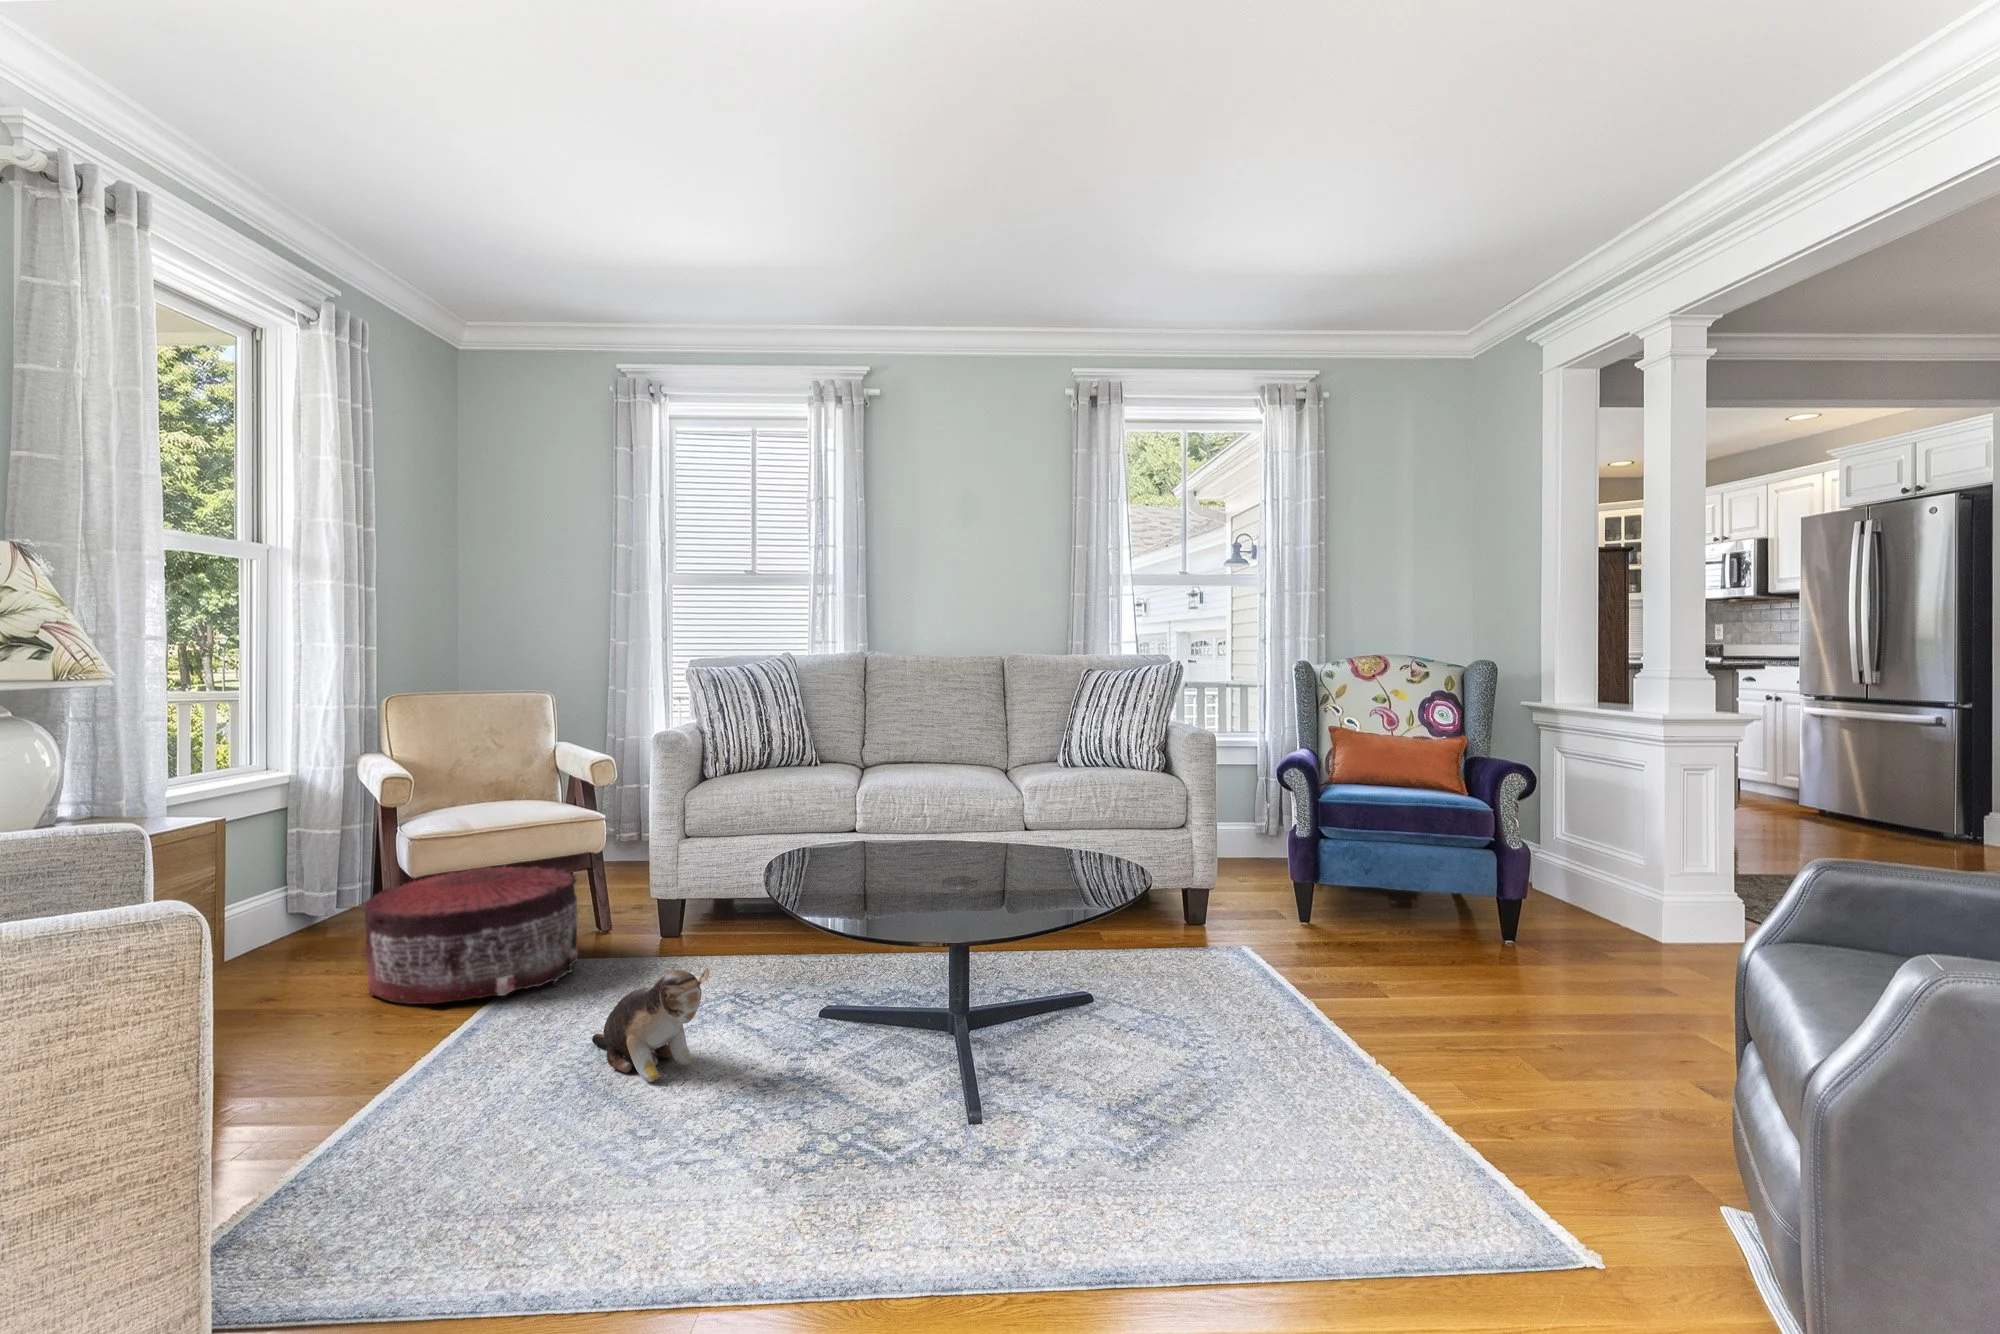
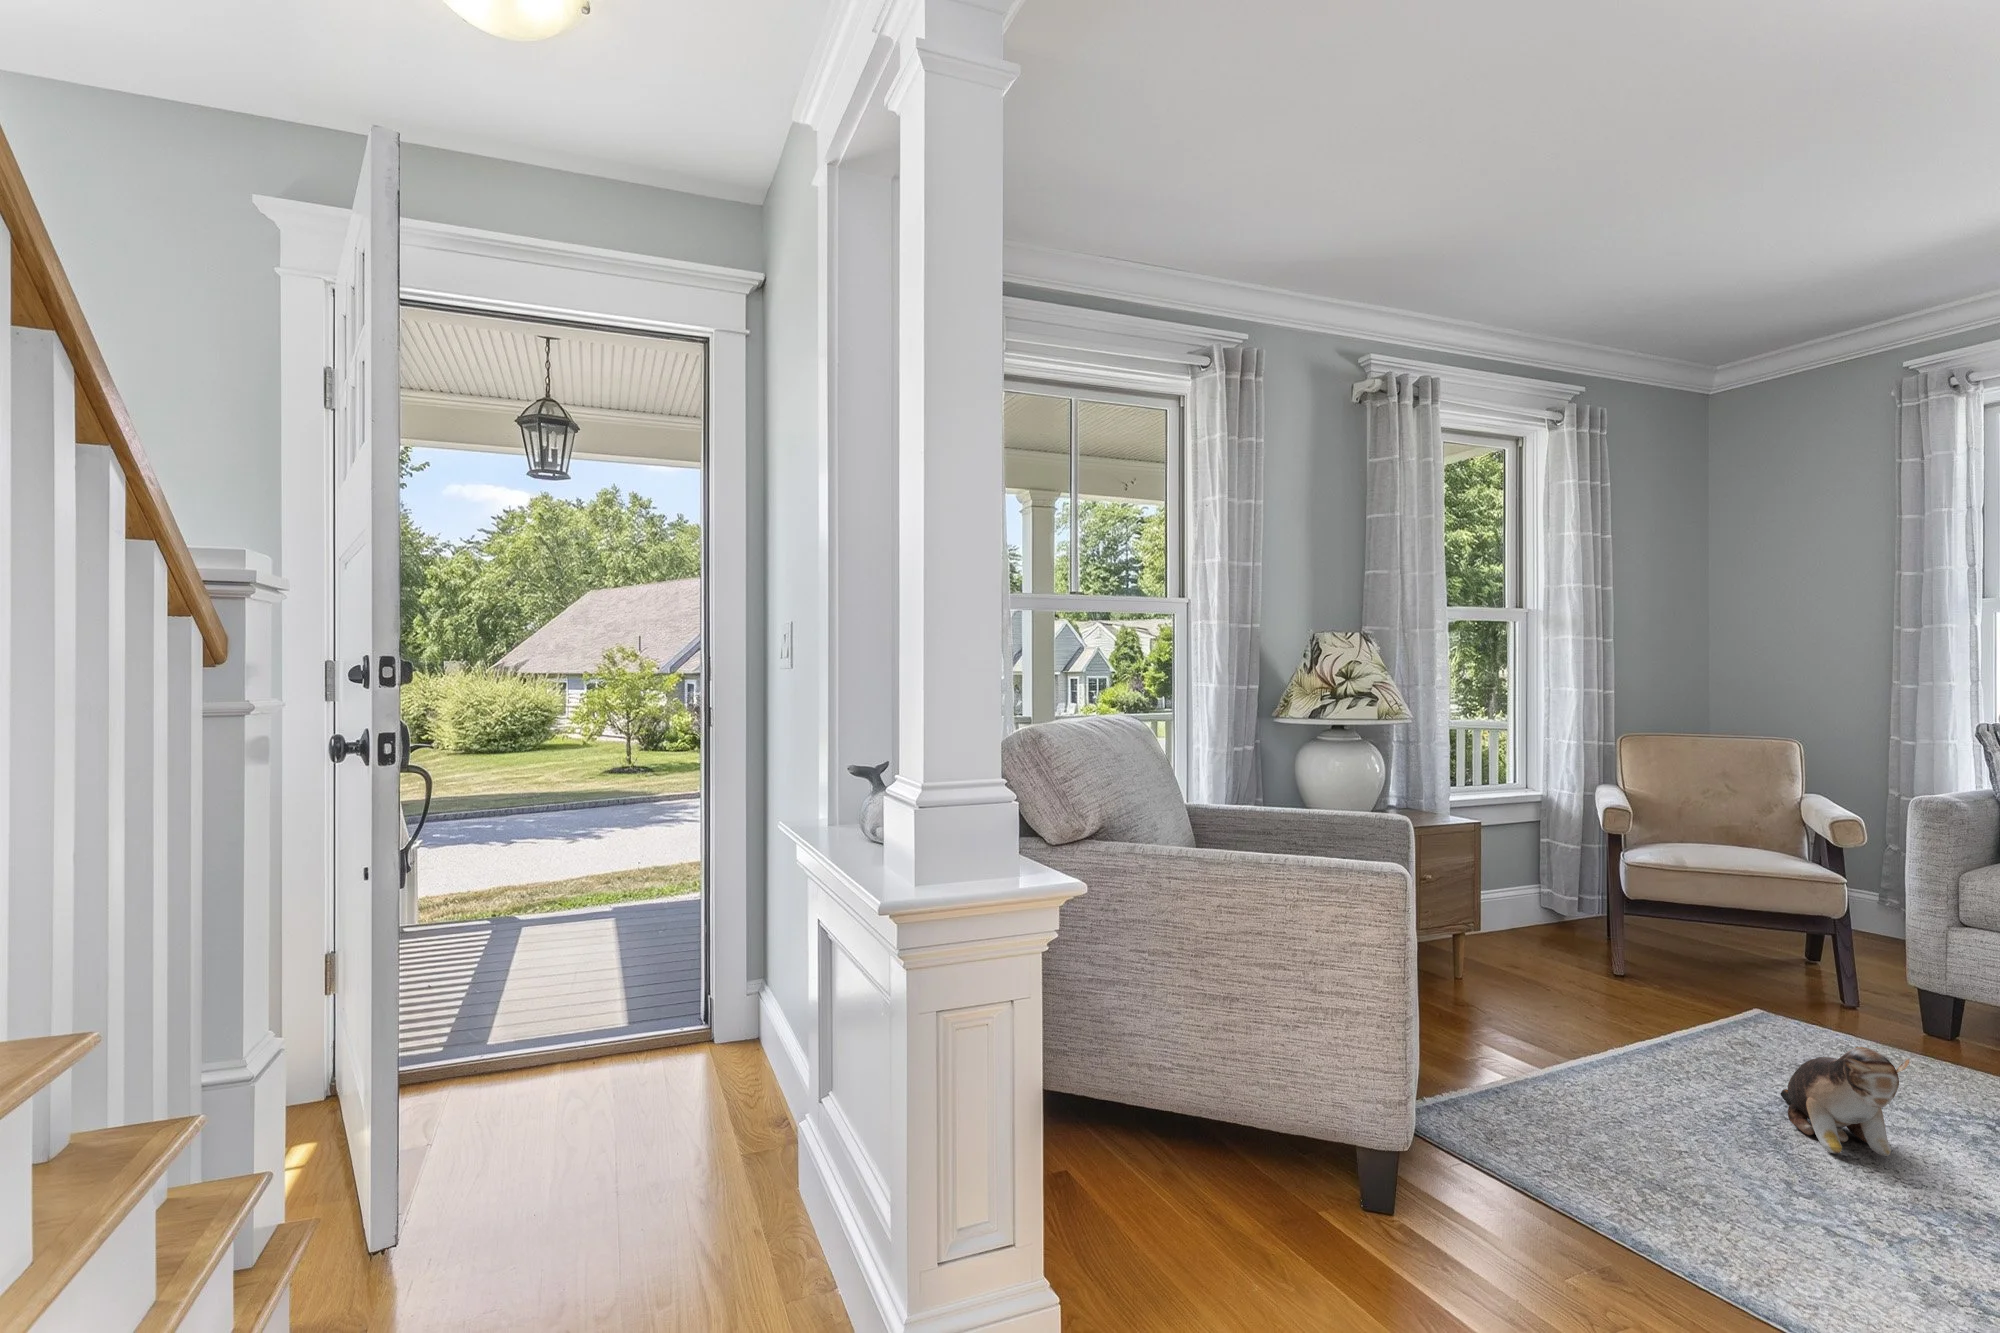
pouf: present [363,866,578,1004] -> none [1586,901,1801,1037]

